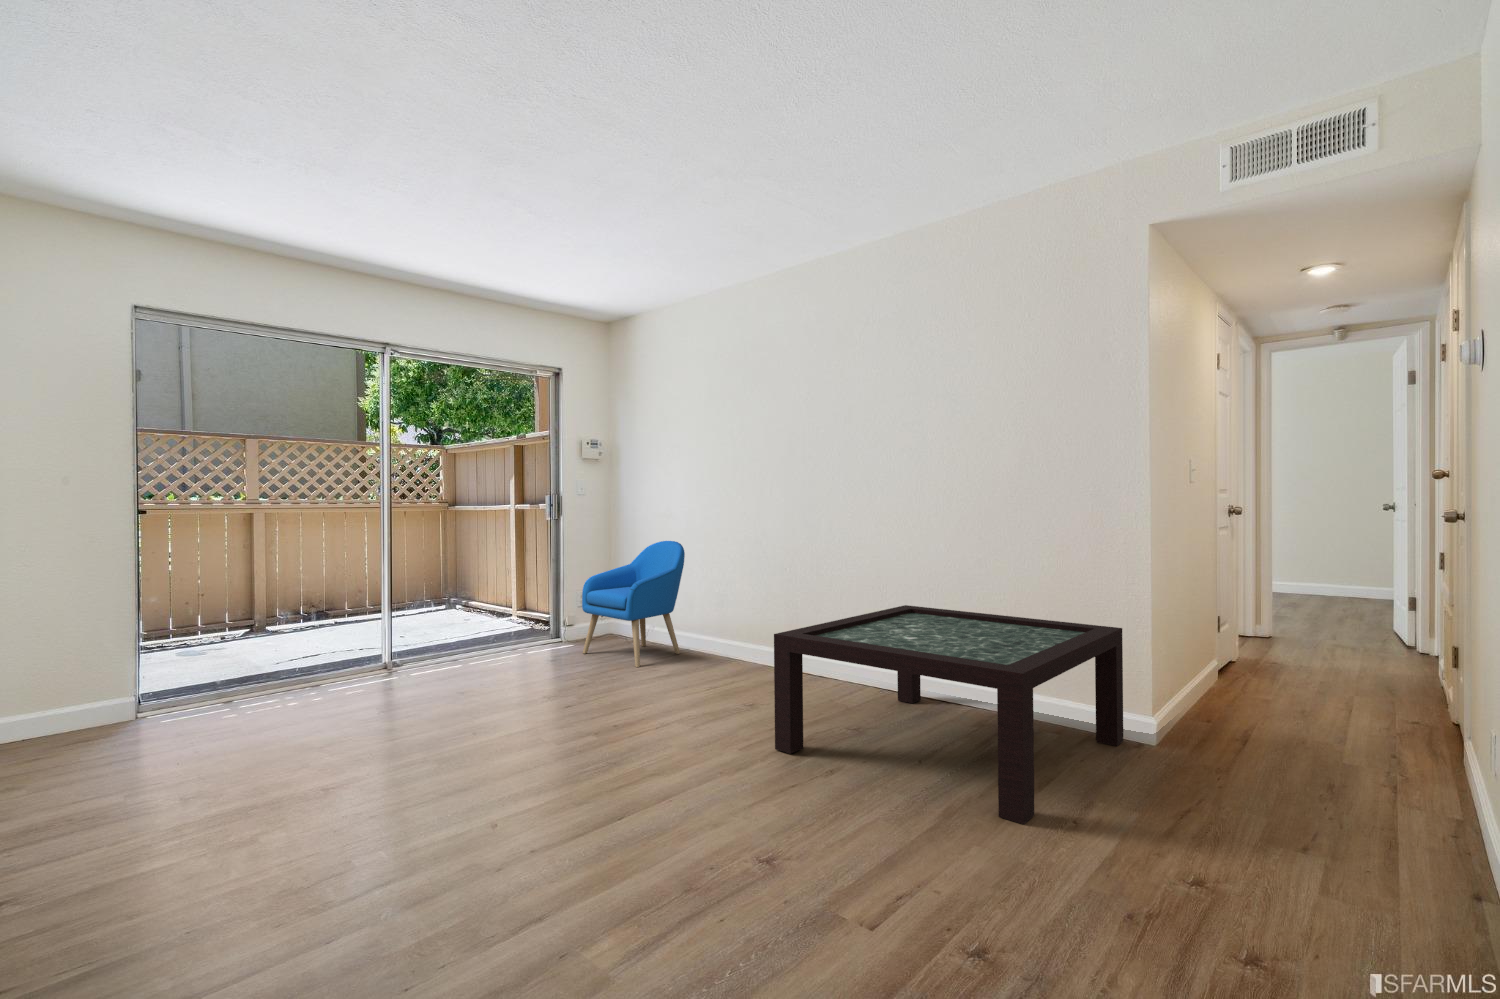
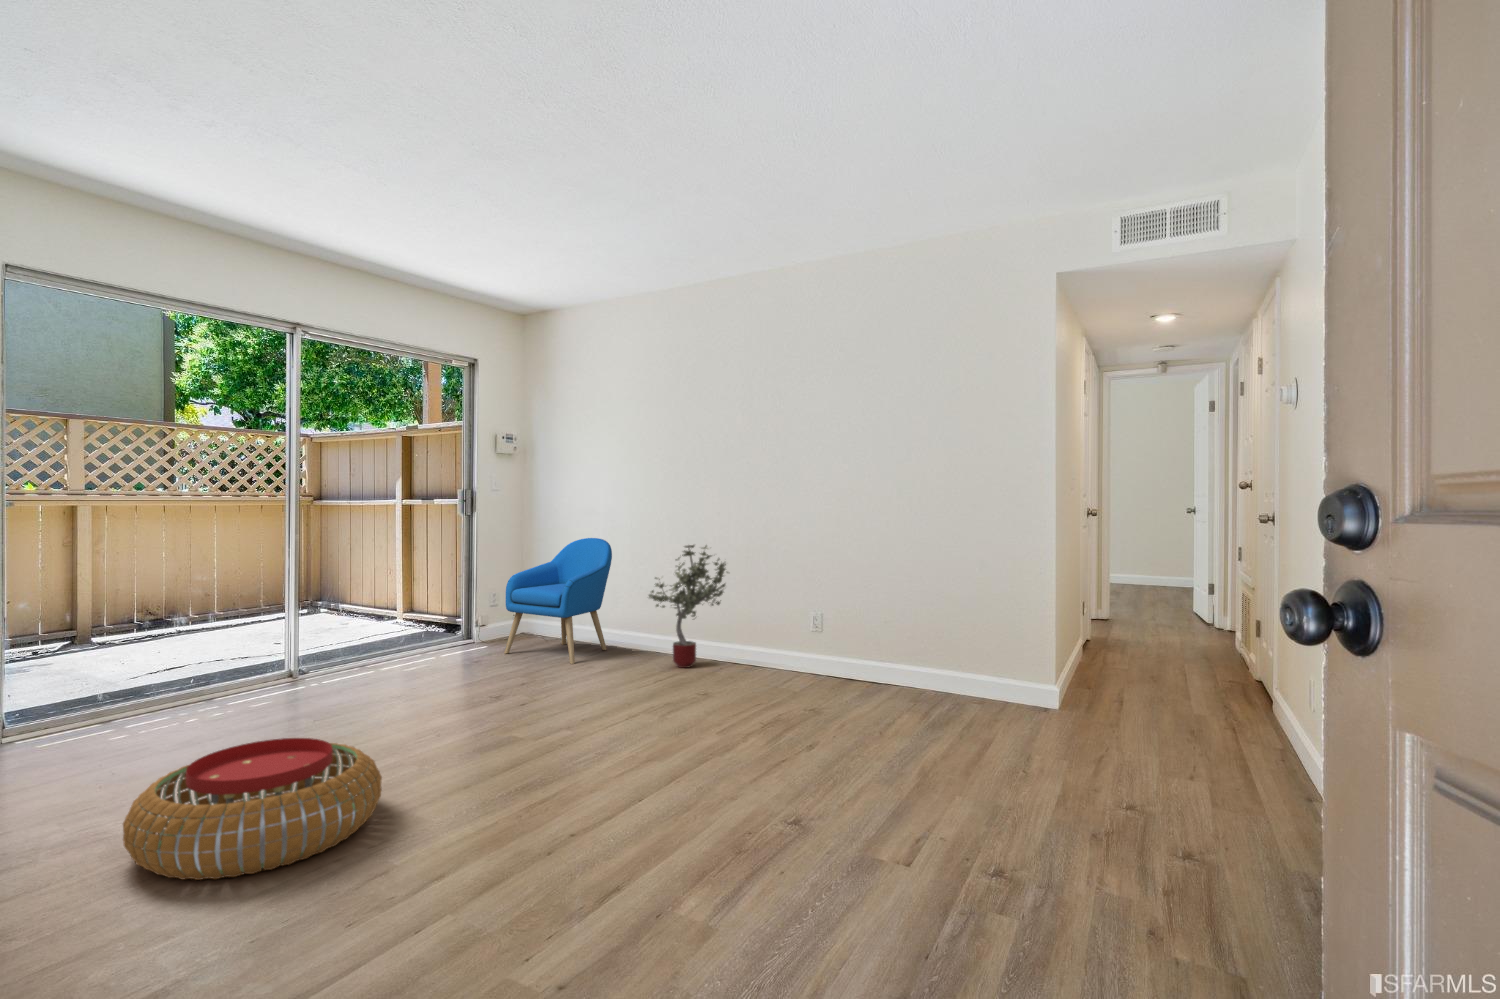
potted tree: none [710,548,788,676] -> present [649,545,728,668]
coffee table: present [774,605,1123,824] -> none [758,595,1038,768]
pouf: none [93,737,351,876] -> present [123,738,382,880]

